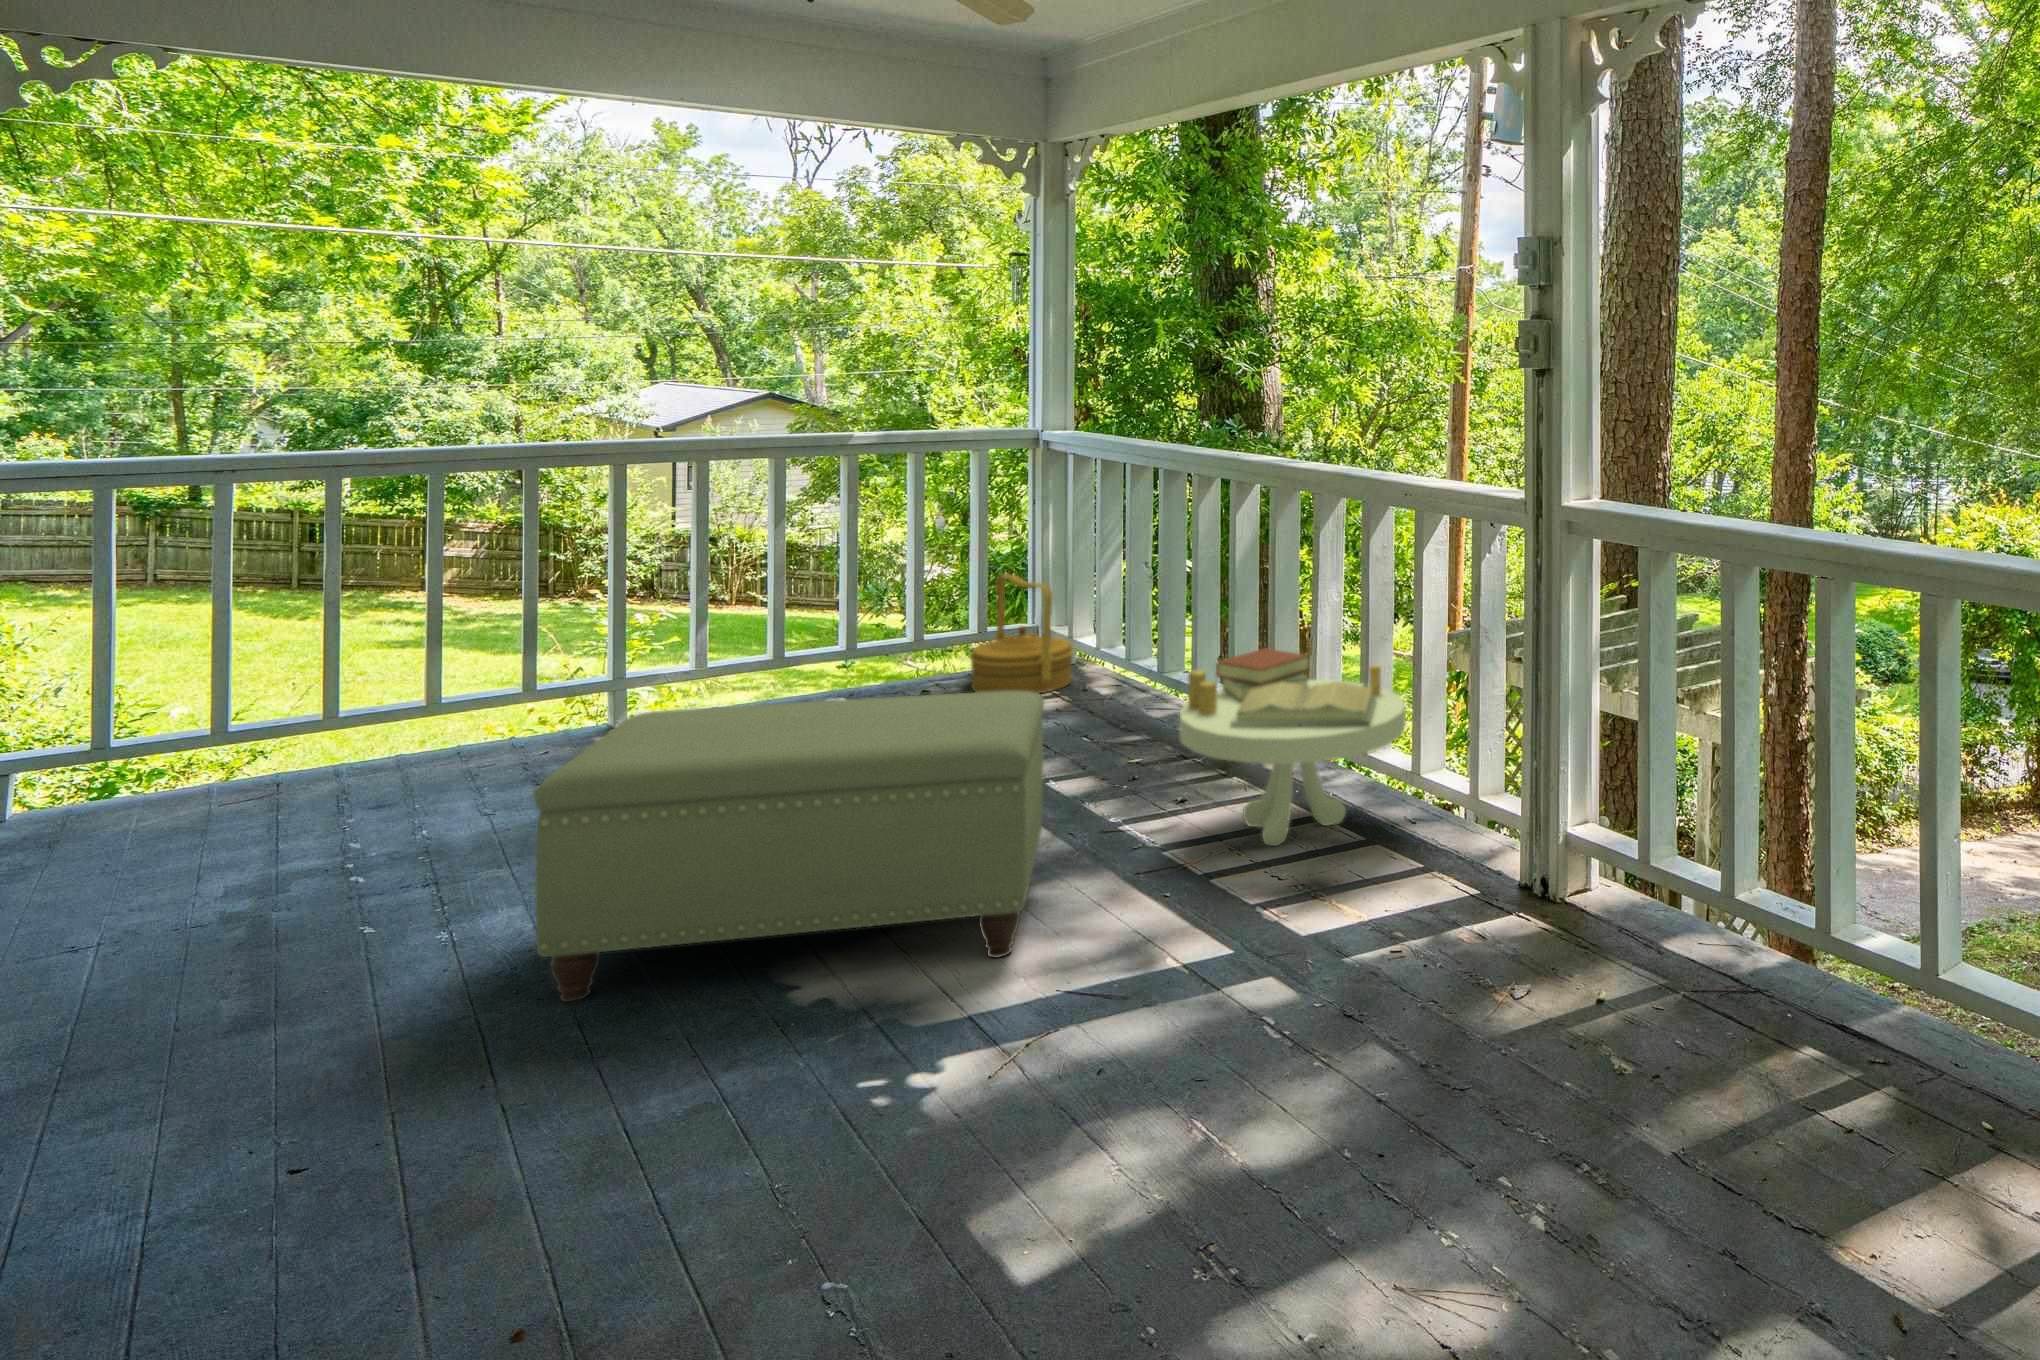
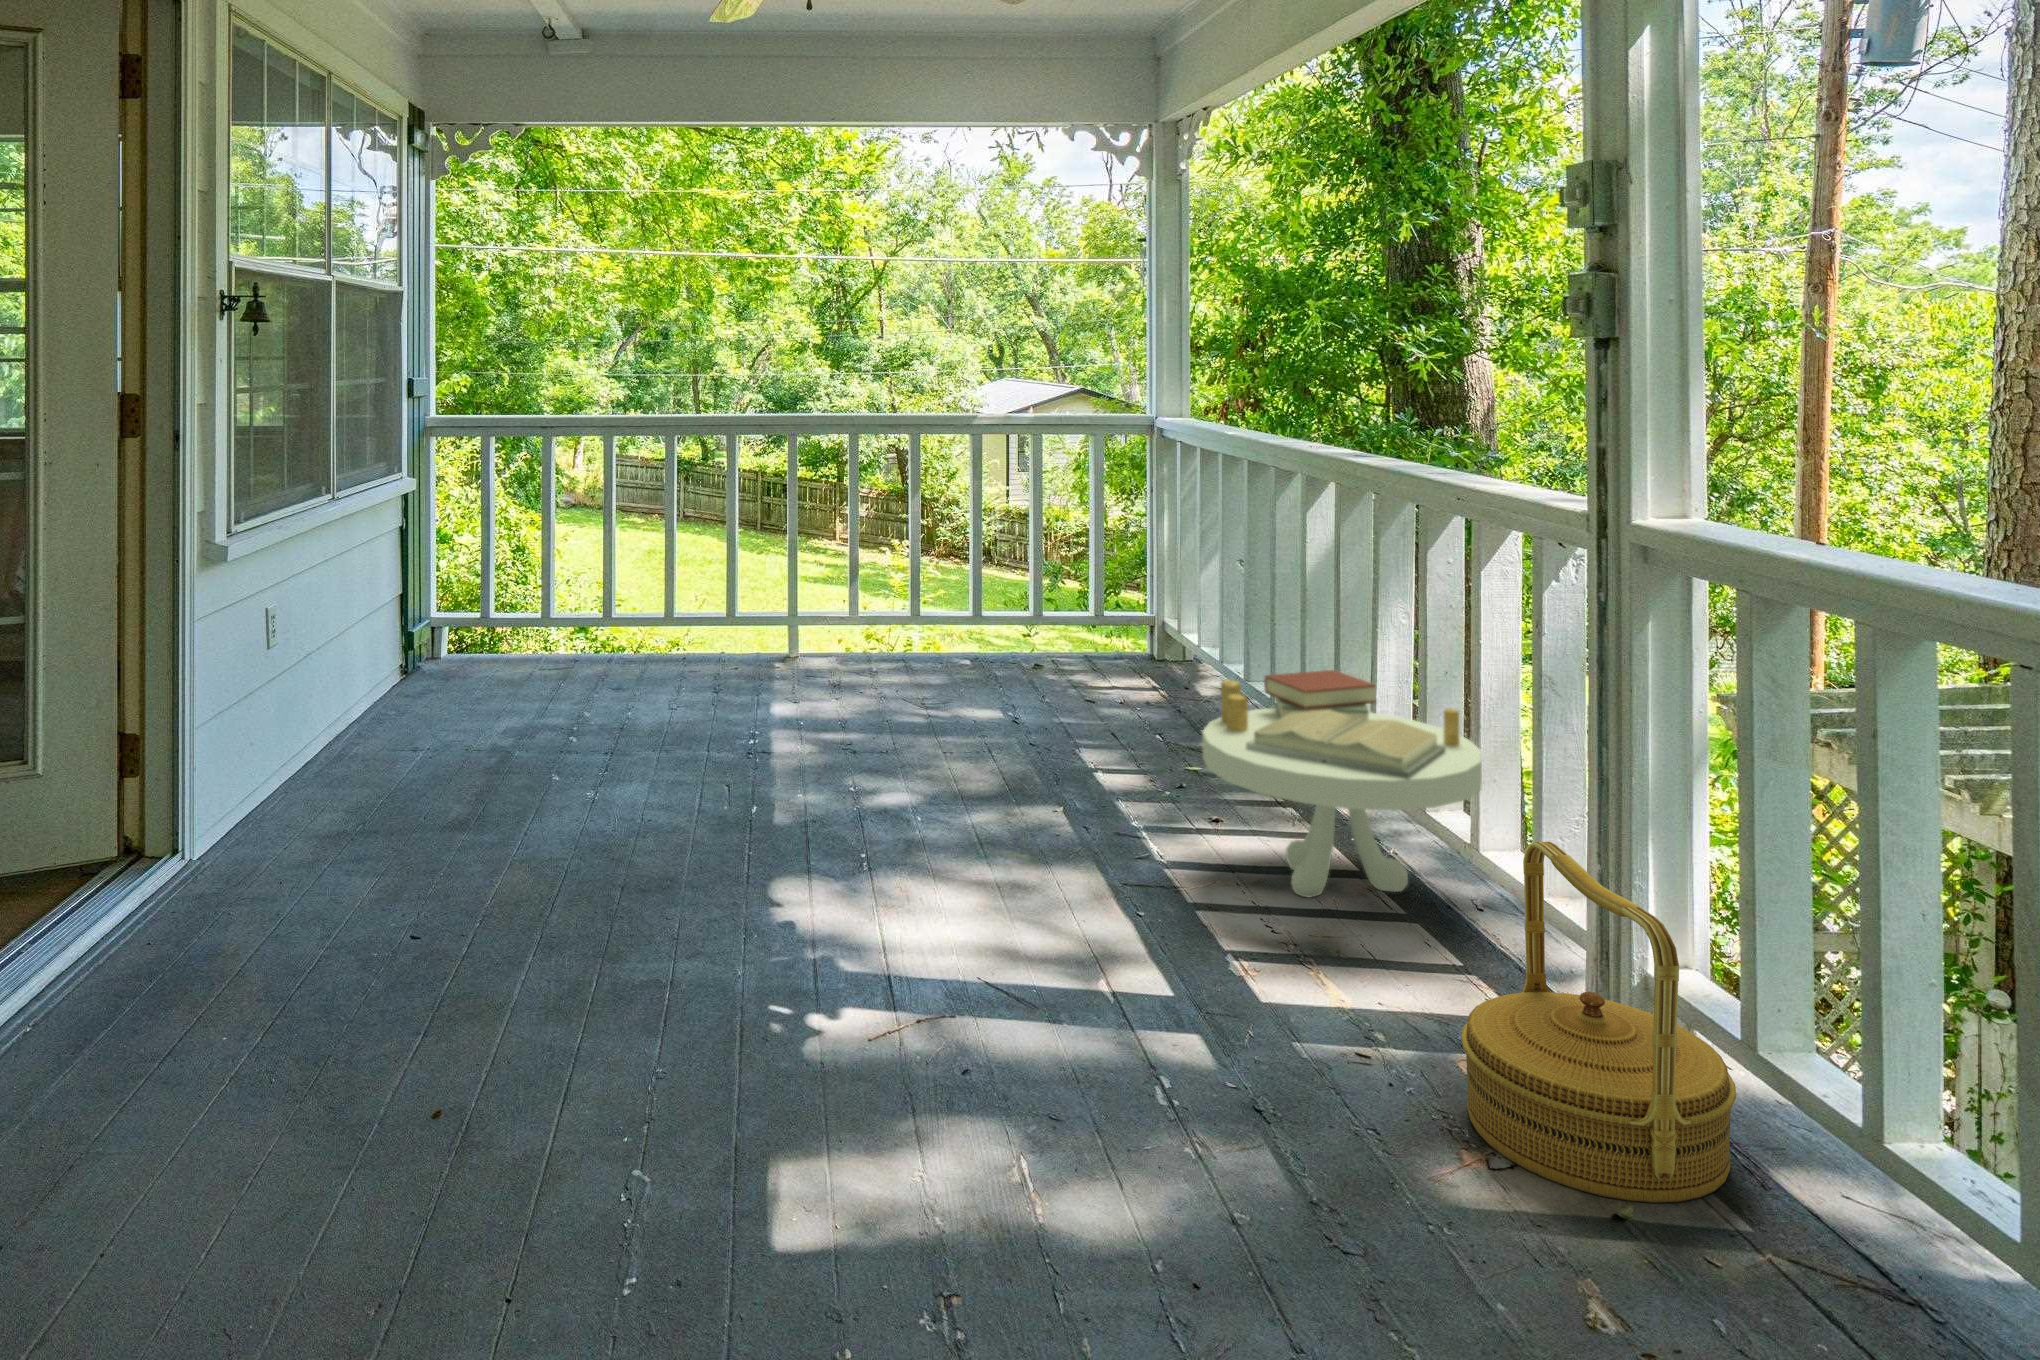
woven basket: present [970,574,1074,694] -> present [1461,842,1736,1203]
ottoman: present [535,691,1044,1002] -> none [616,641,1050,931]

